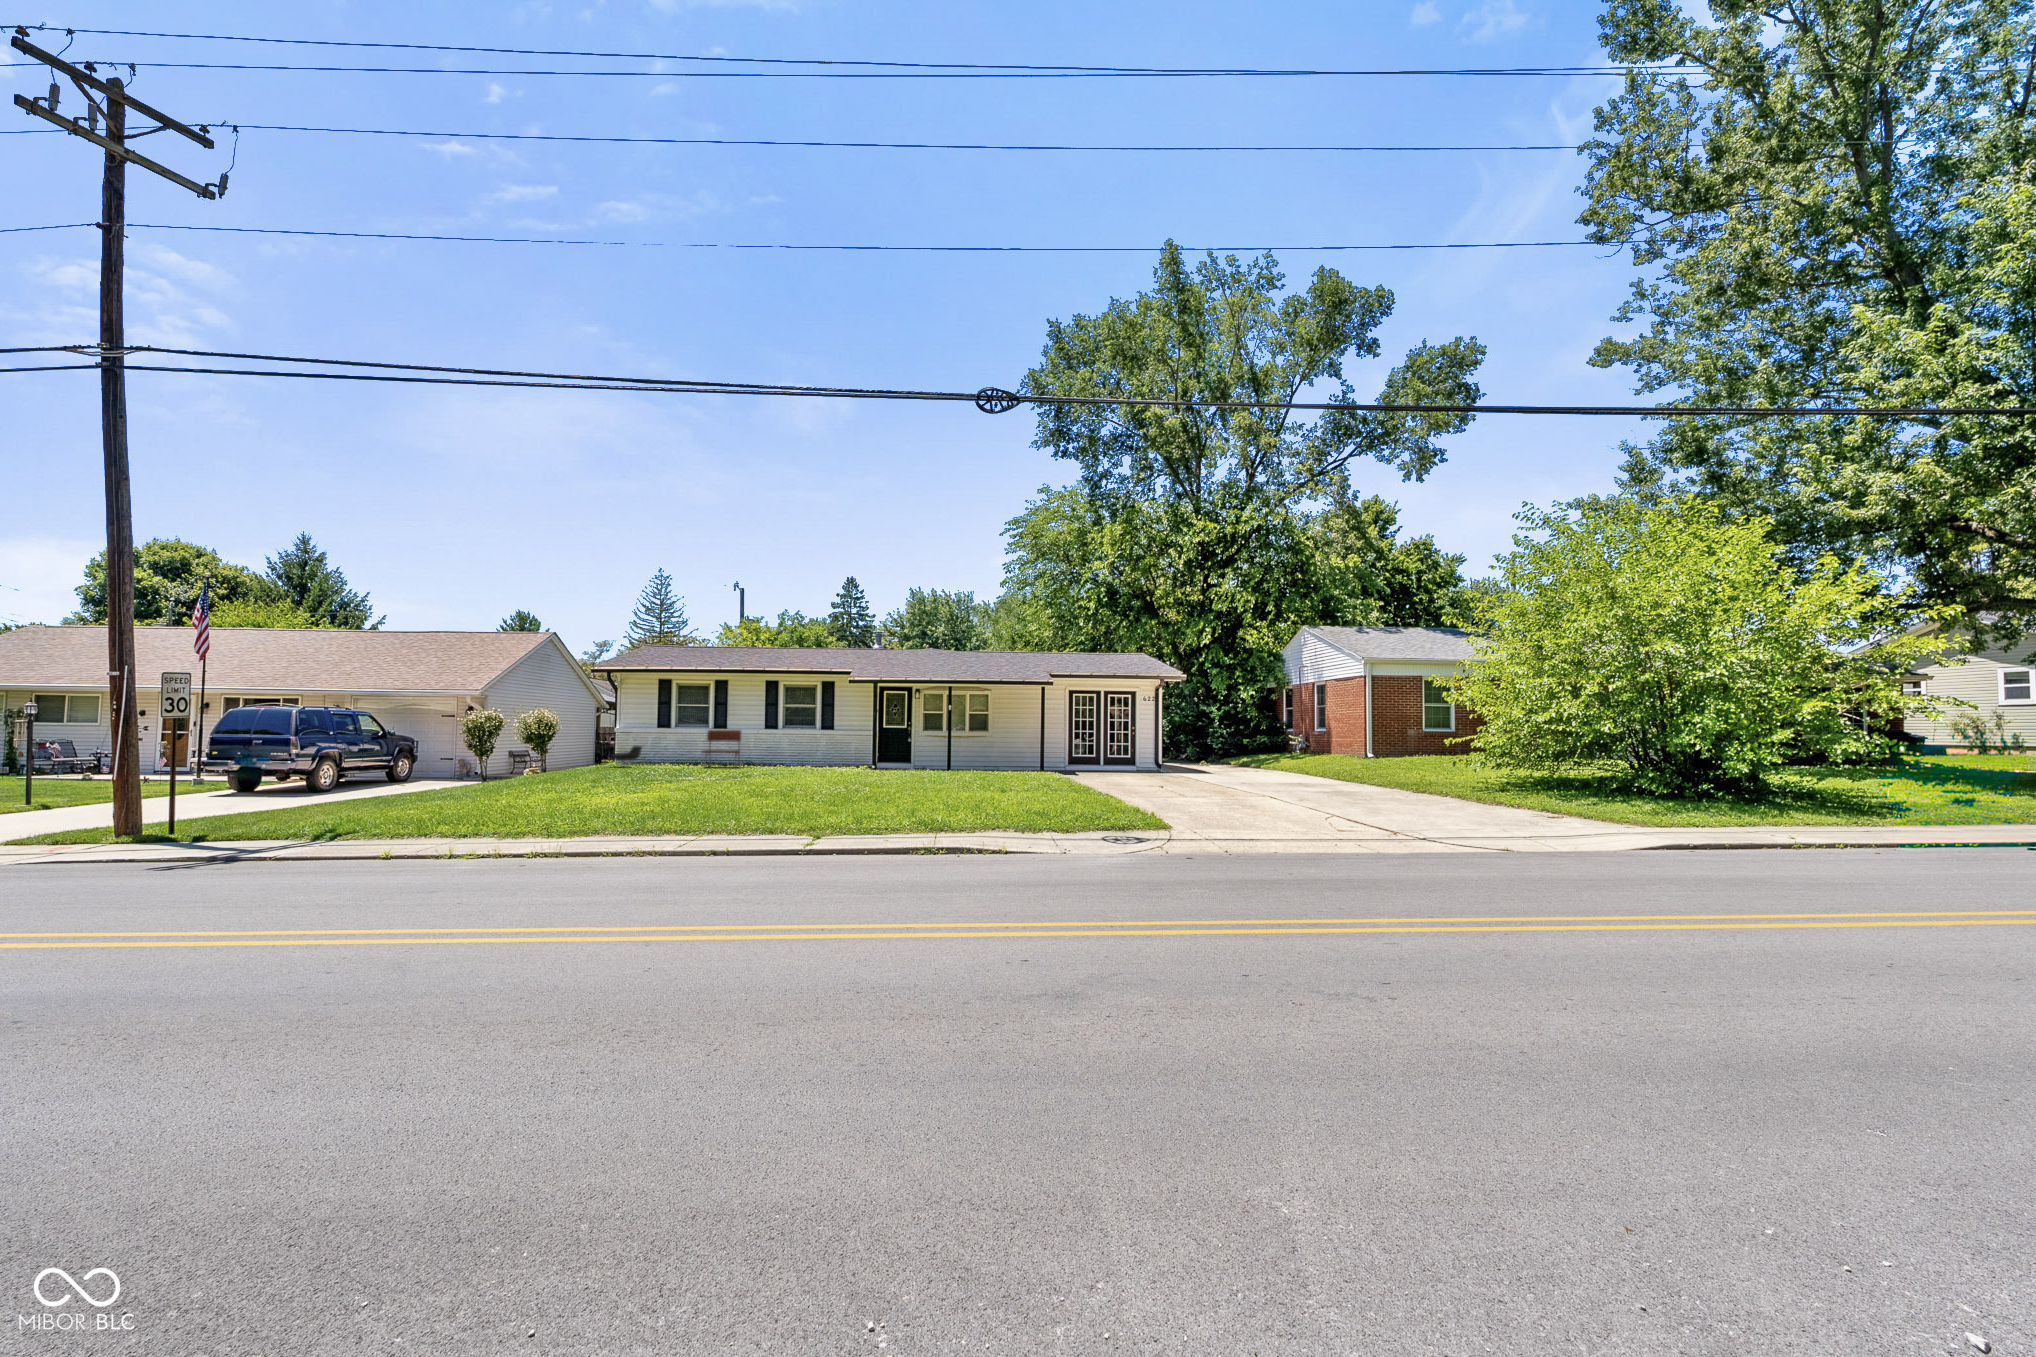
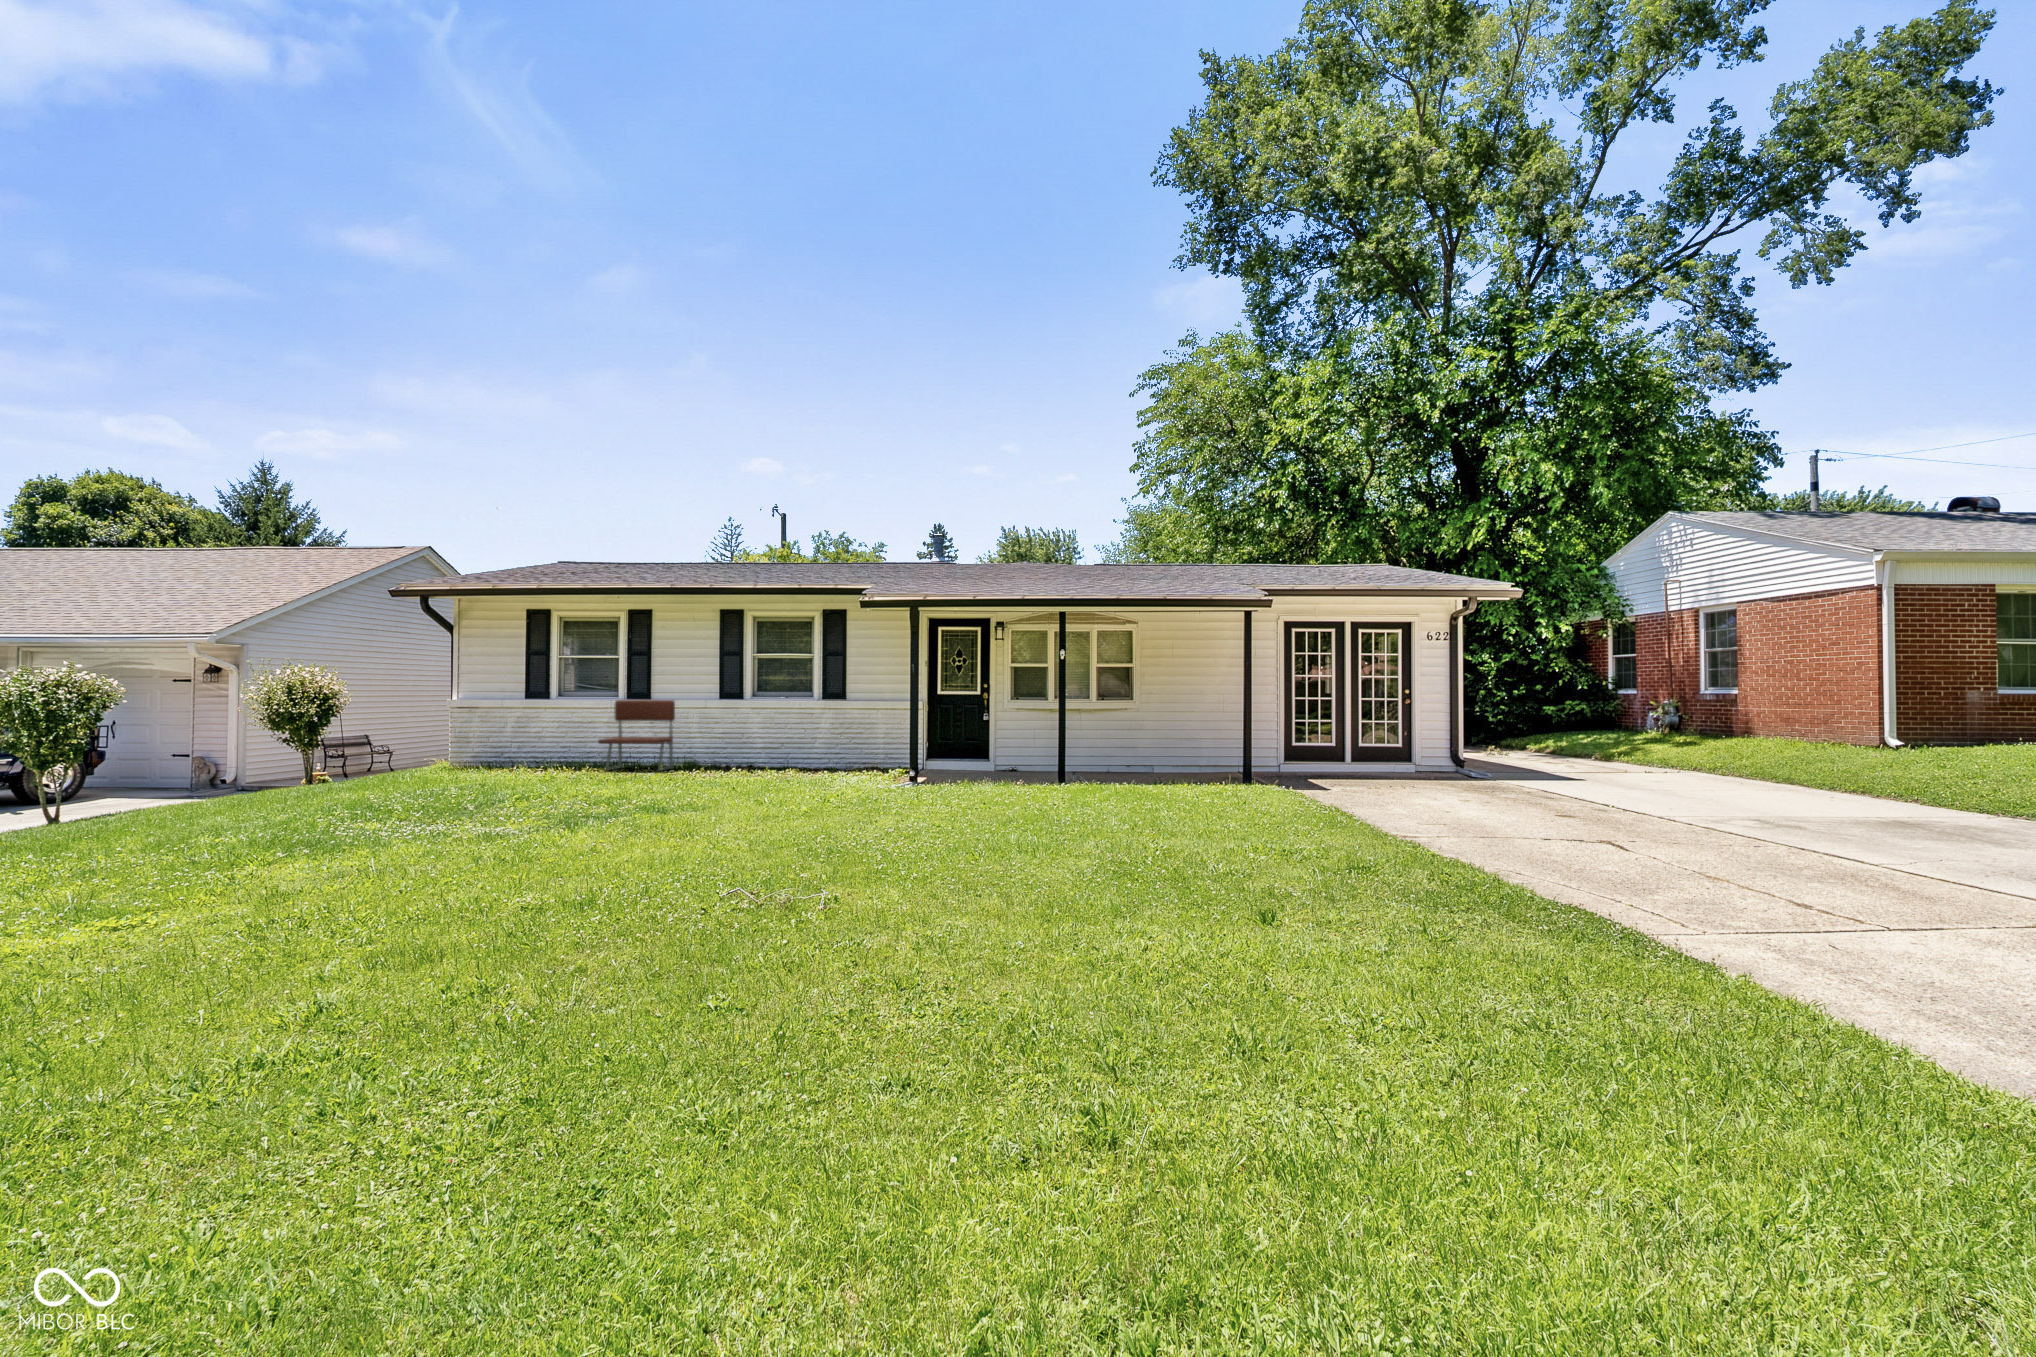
lounge chair: present [612,746,642,767] -> none [440,729,499,771]

